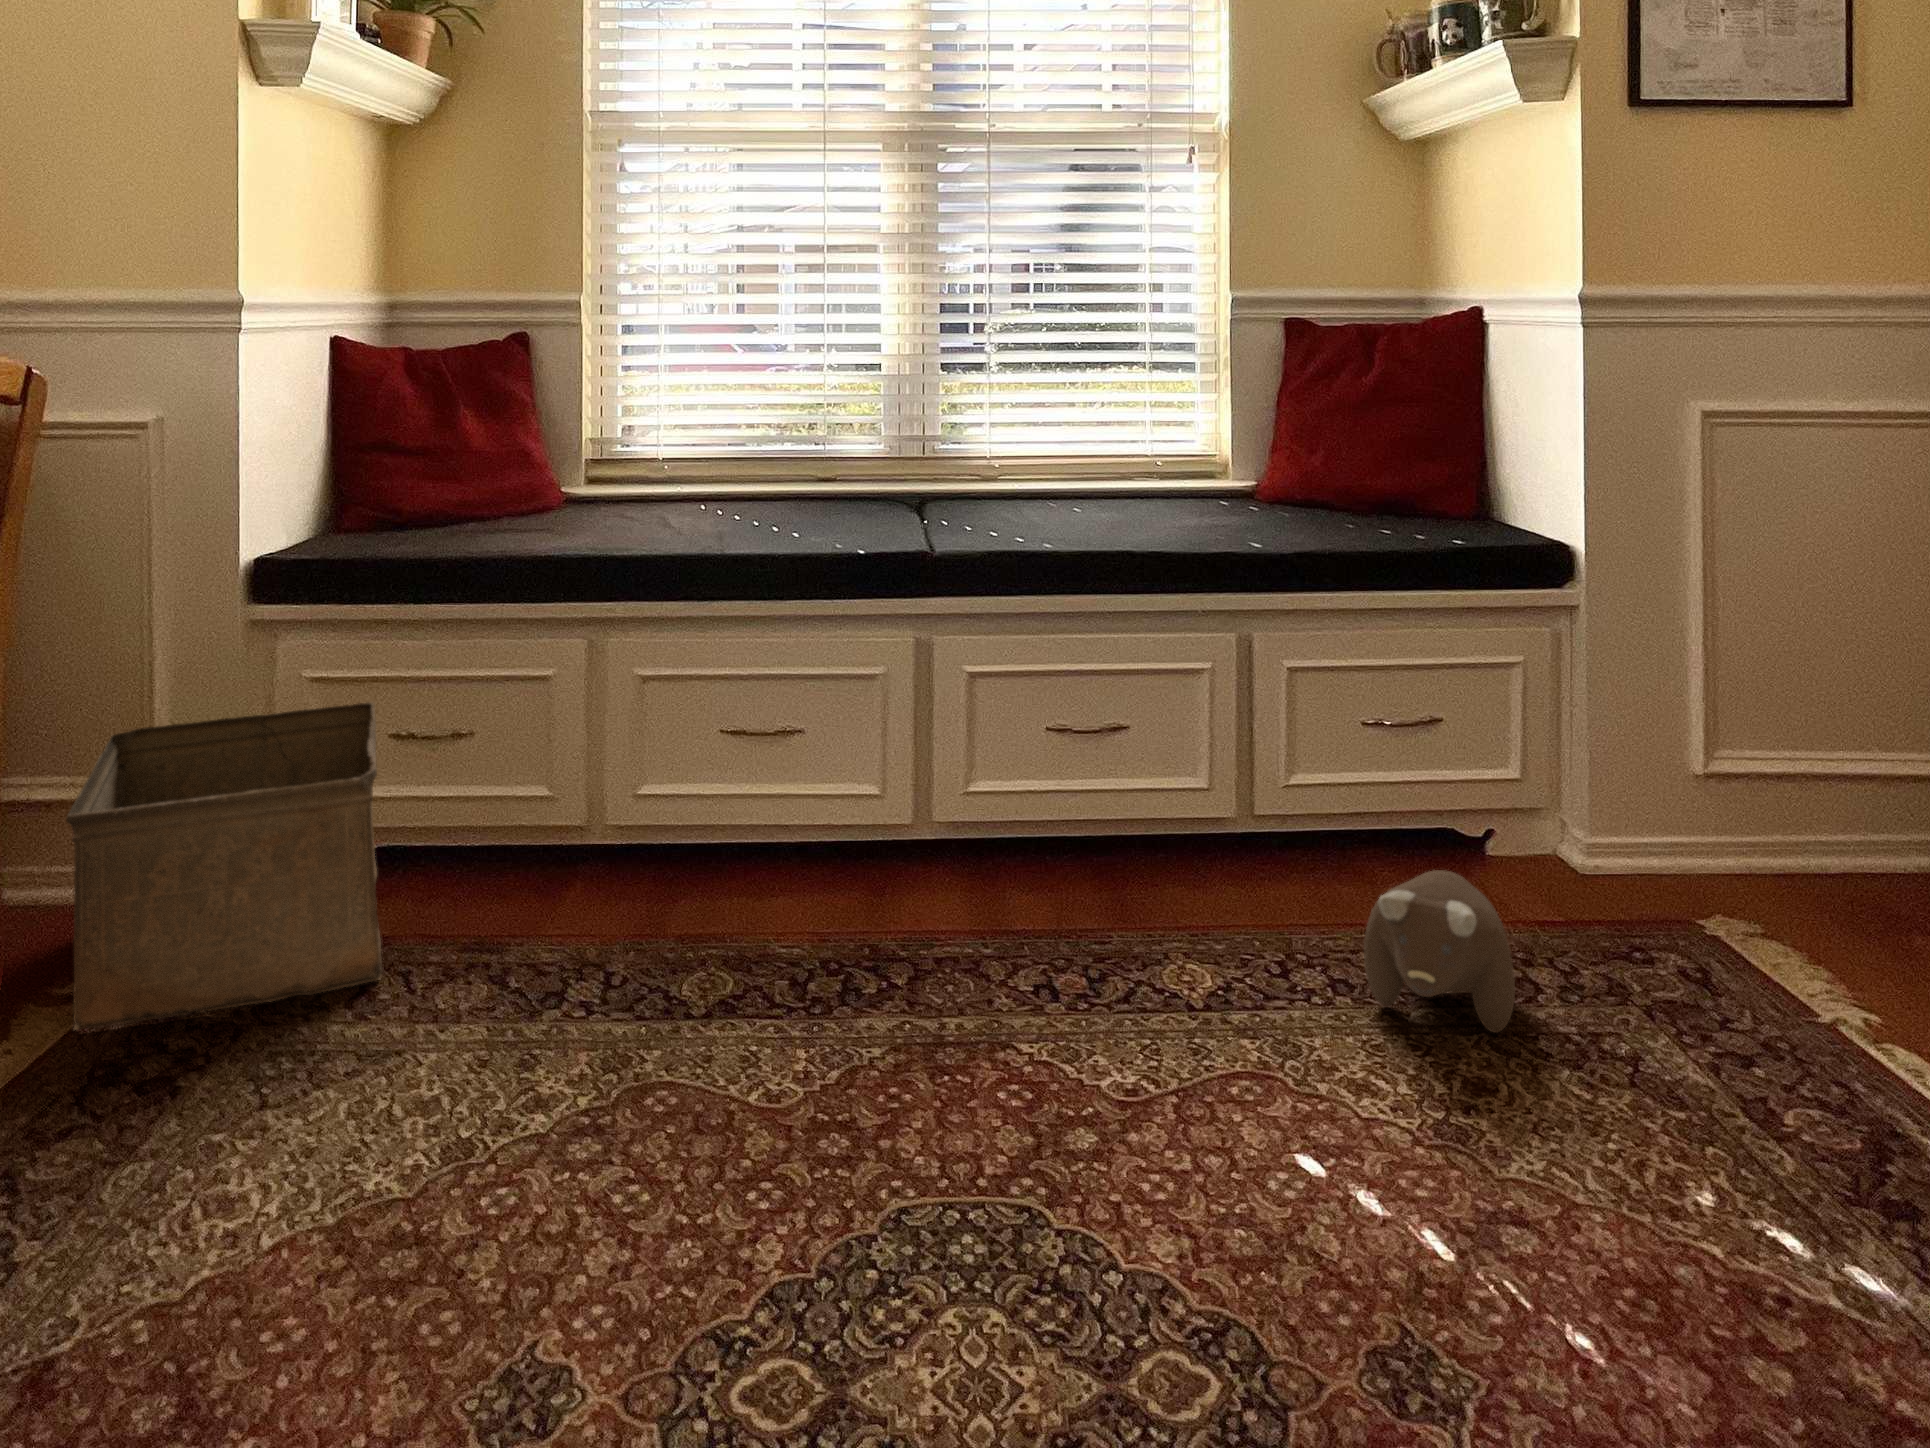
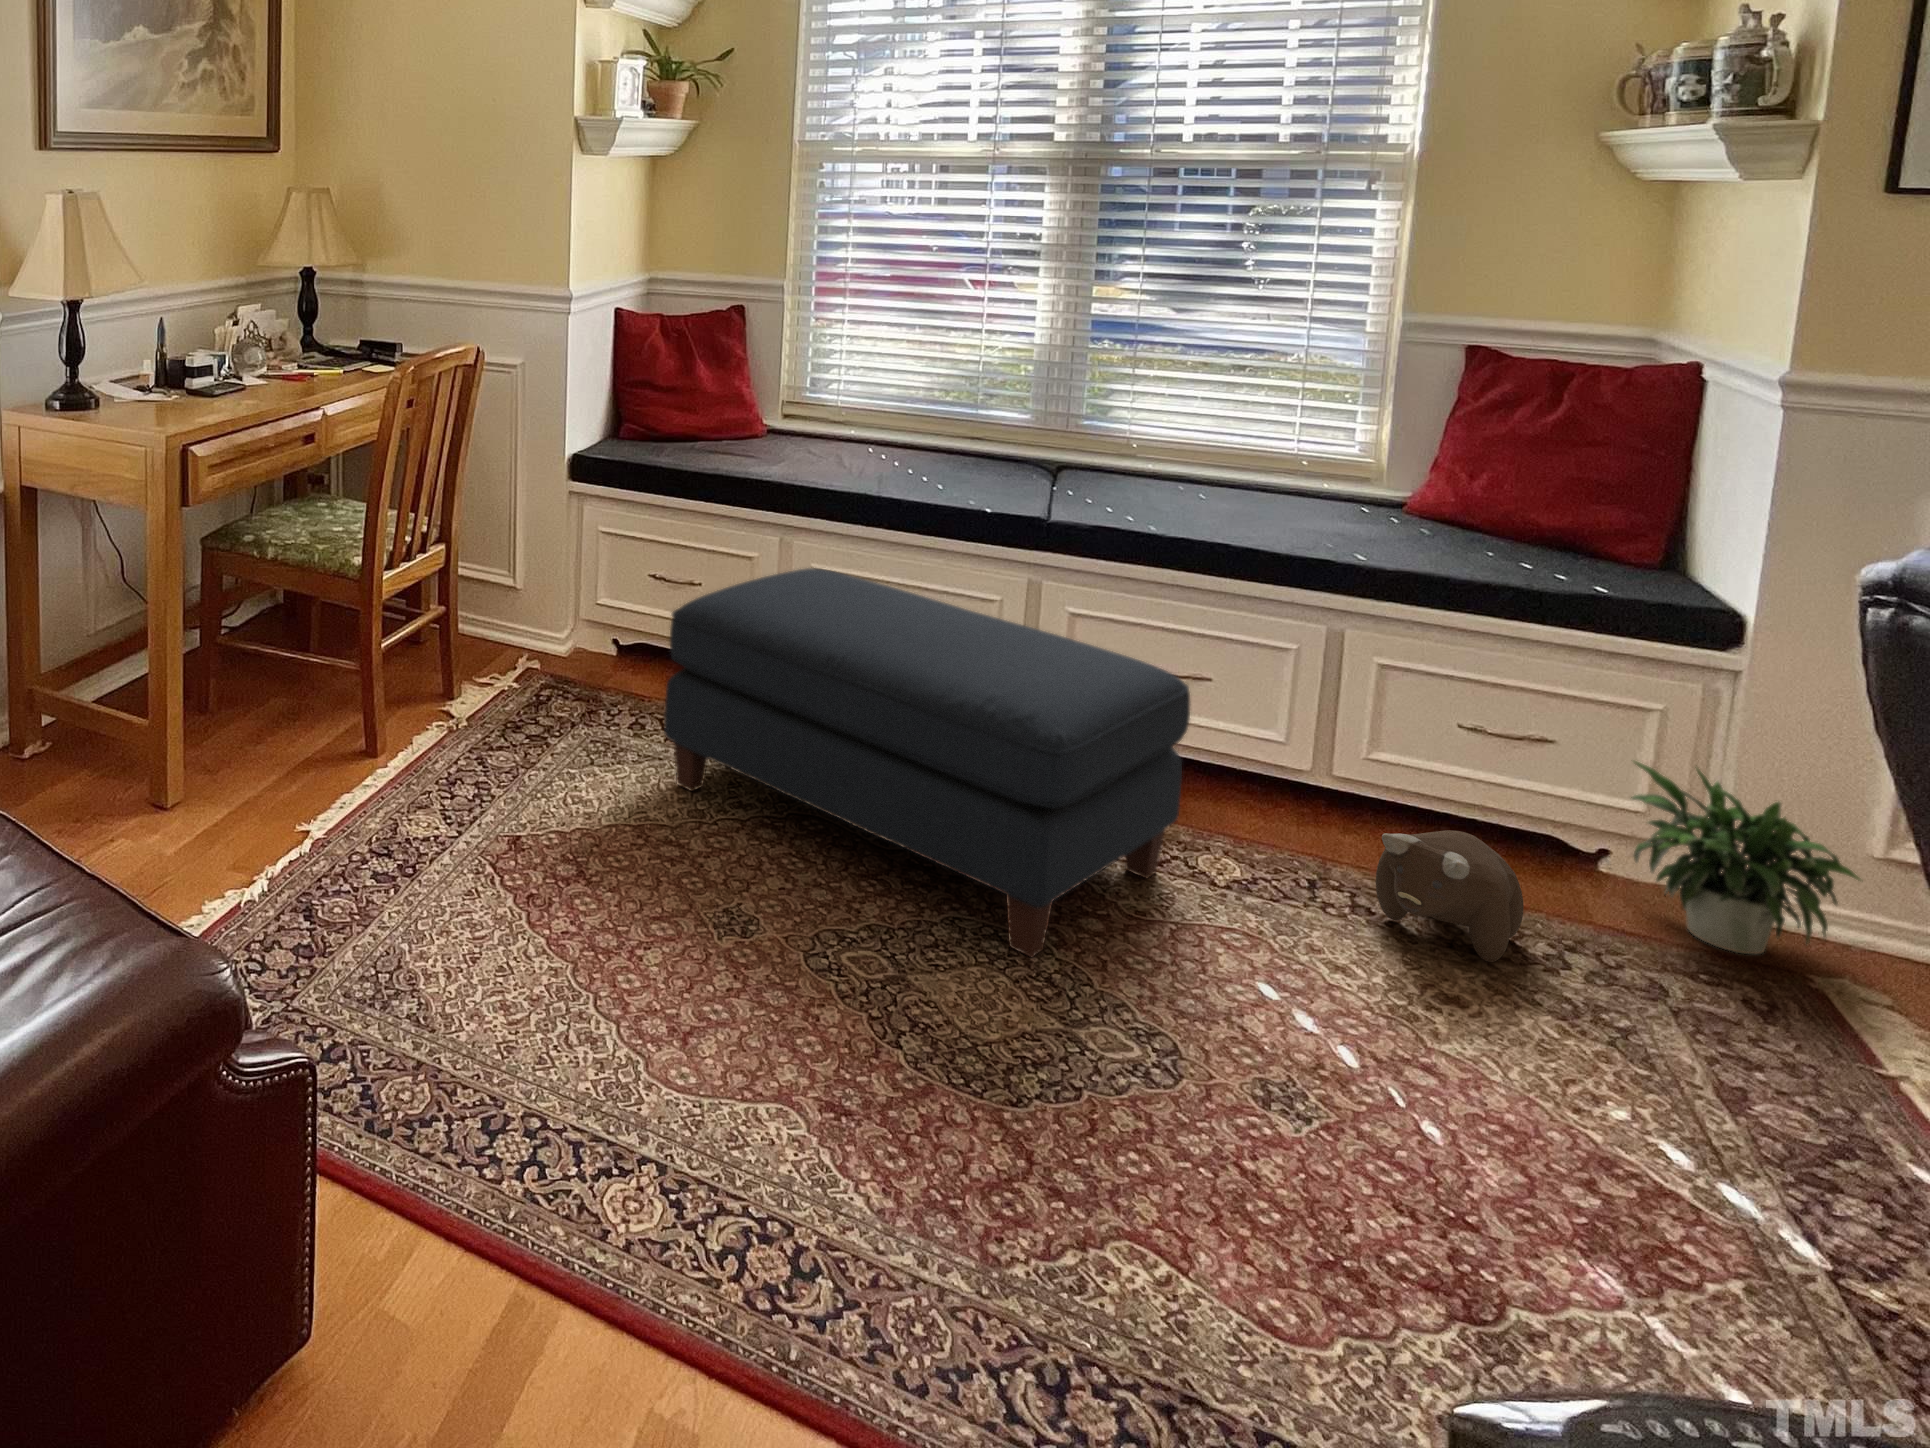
ottoman: none [408,675,1151,1237] -> present [664,568,1190,957]
storage bin: present [66,702,382,1030] -> none [481,548,646,723]
potted plant: none [1513,735,1760,940] -> present [1631,761,1861,954]

